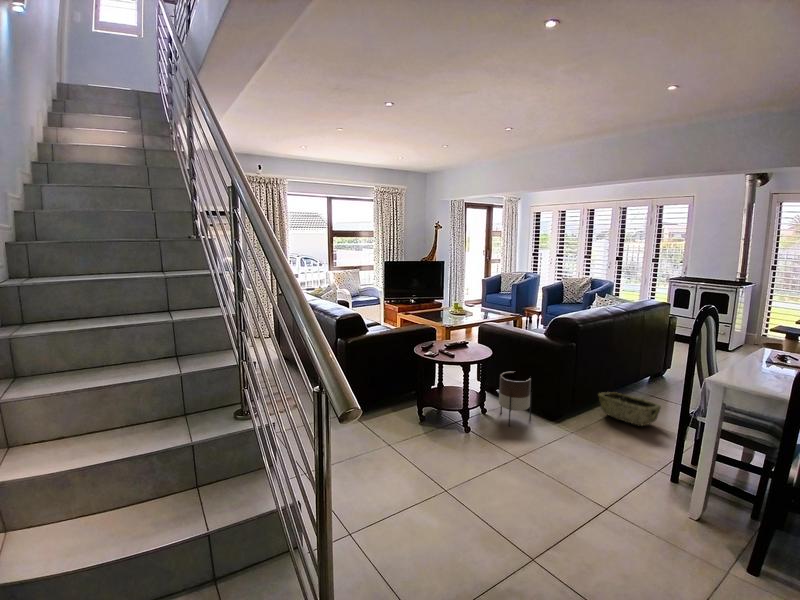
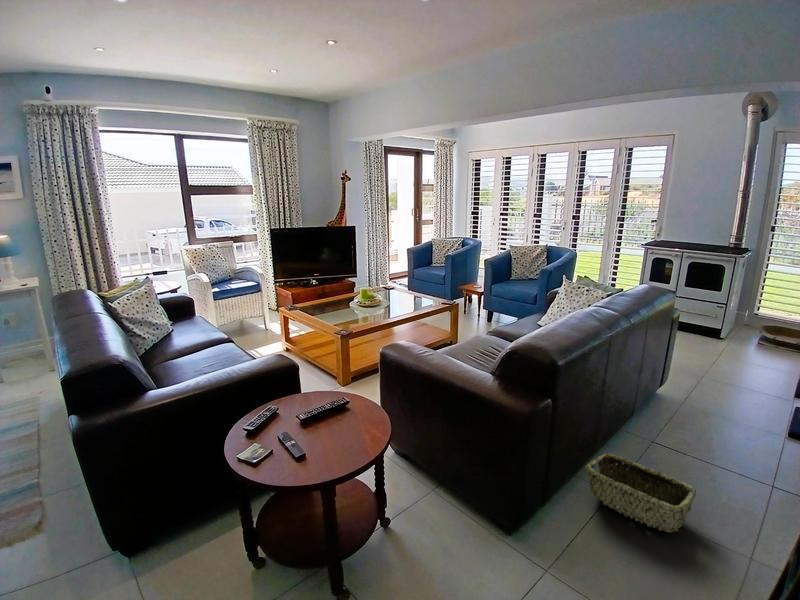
planter: present [499,372,532,427] -> none [415,446,476,562]

